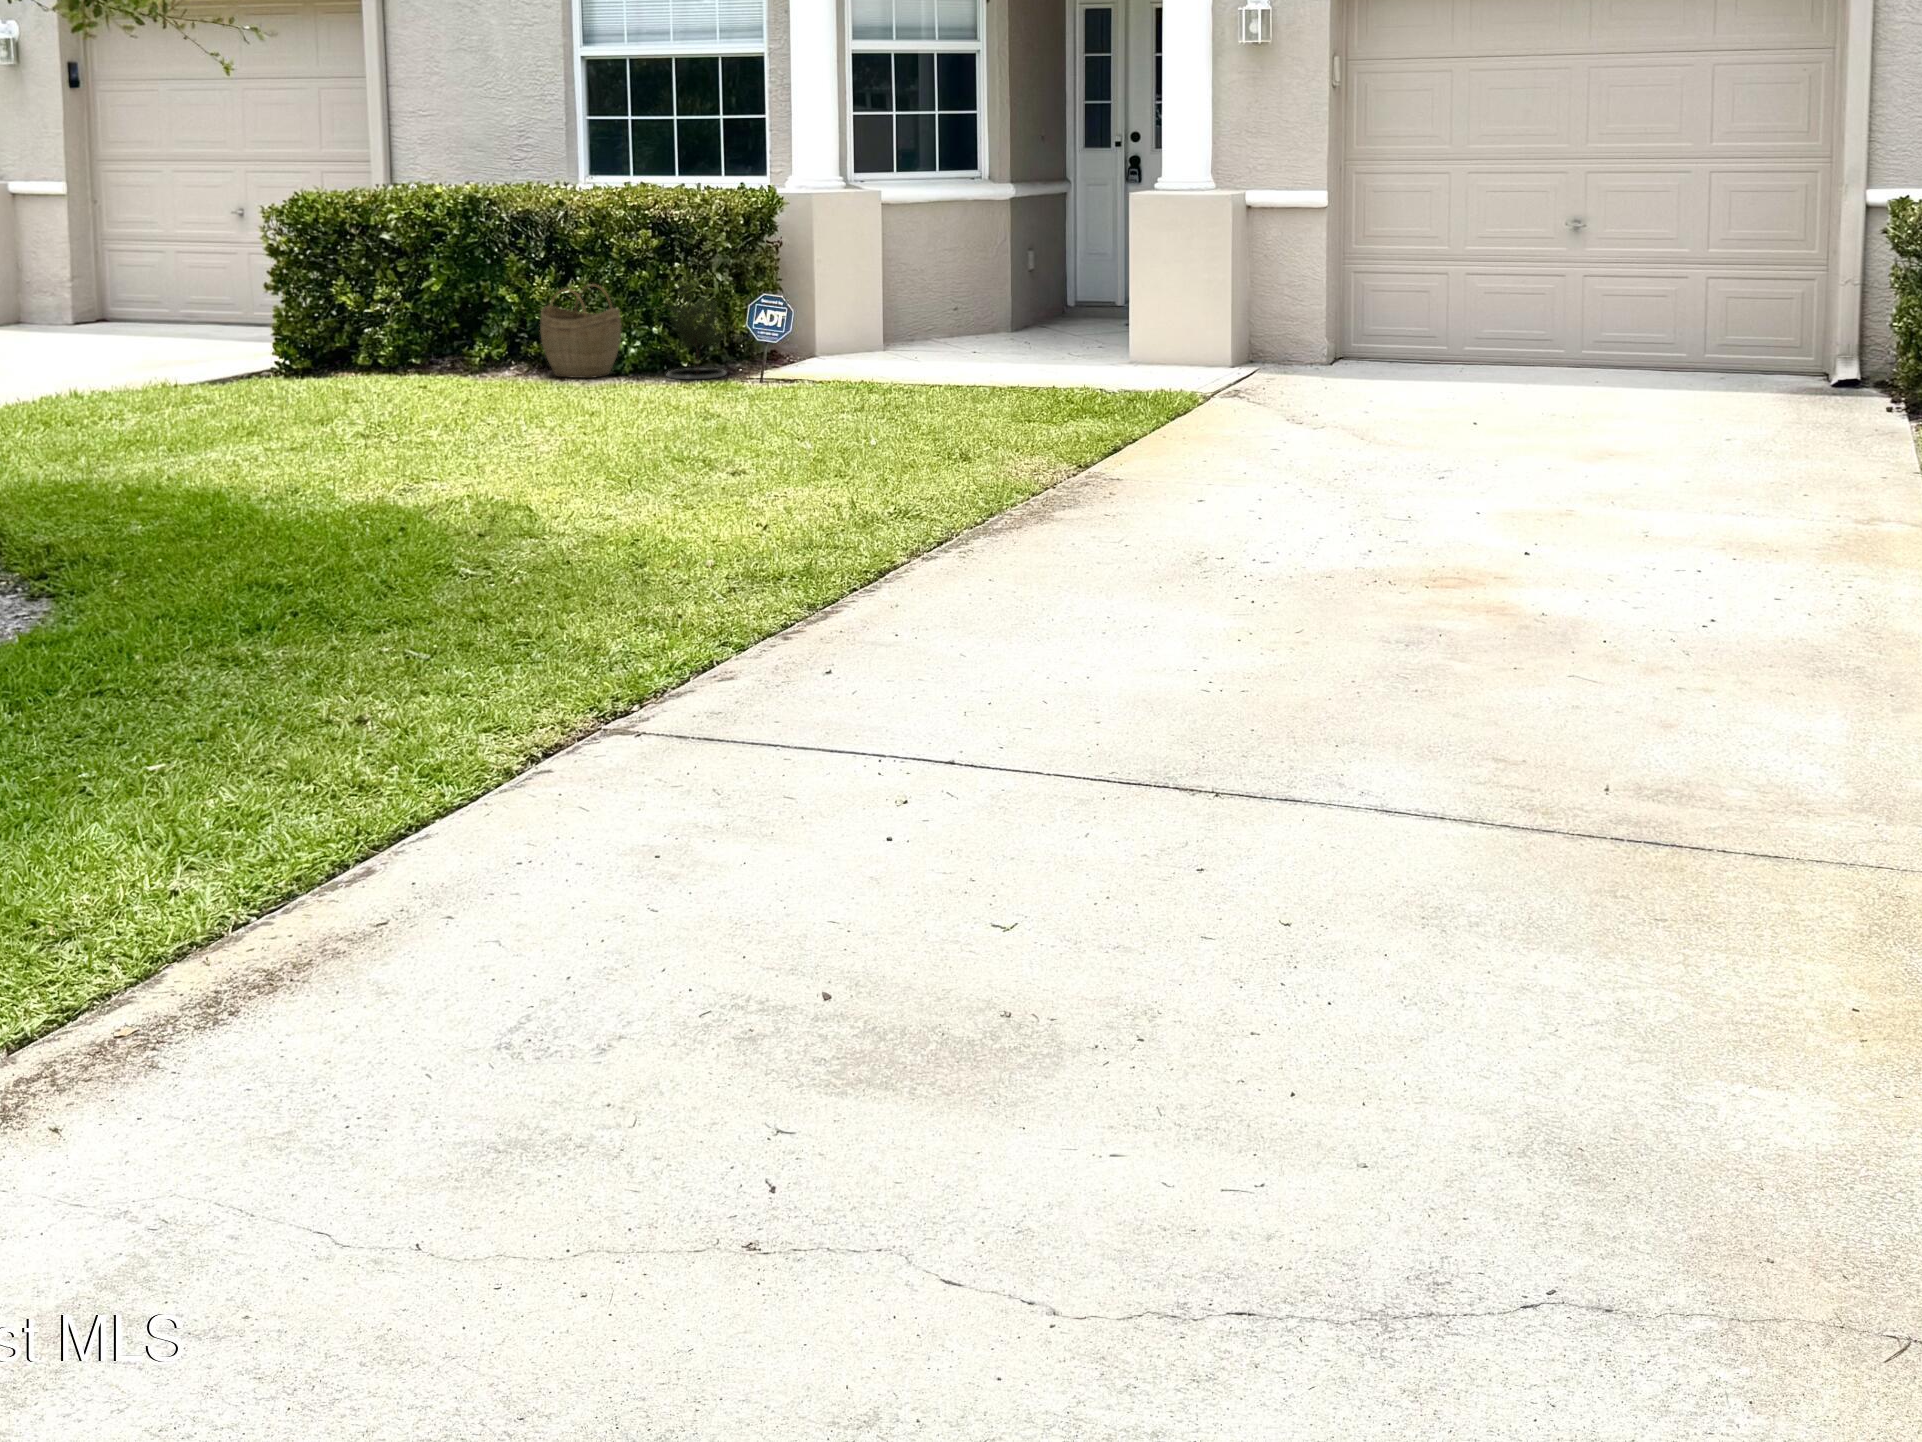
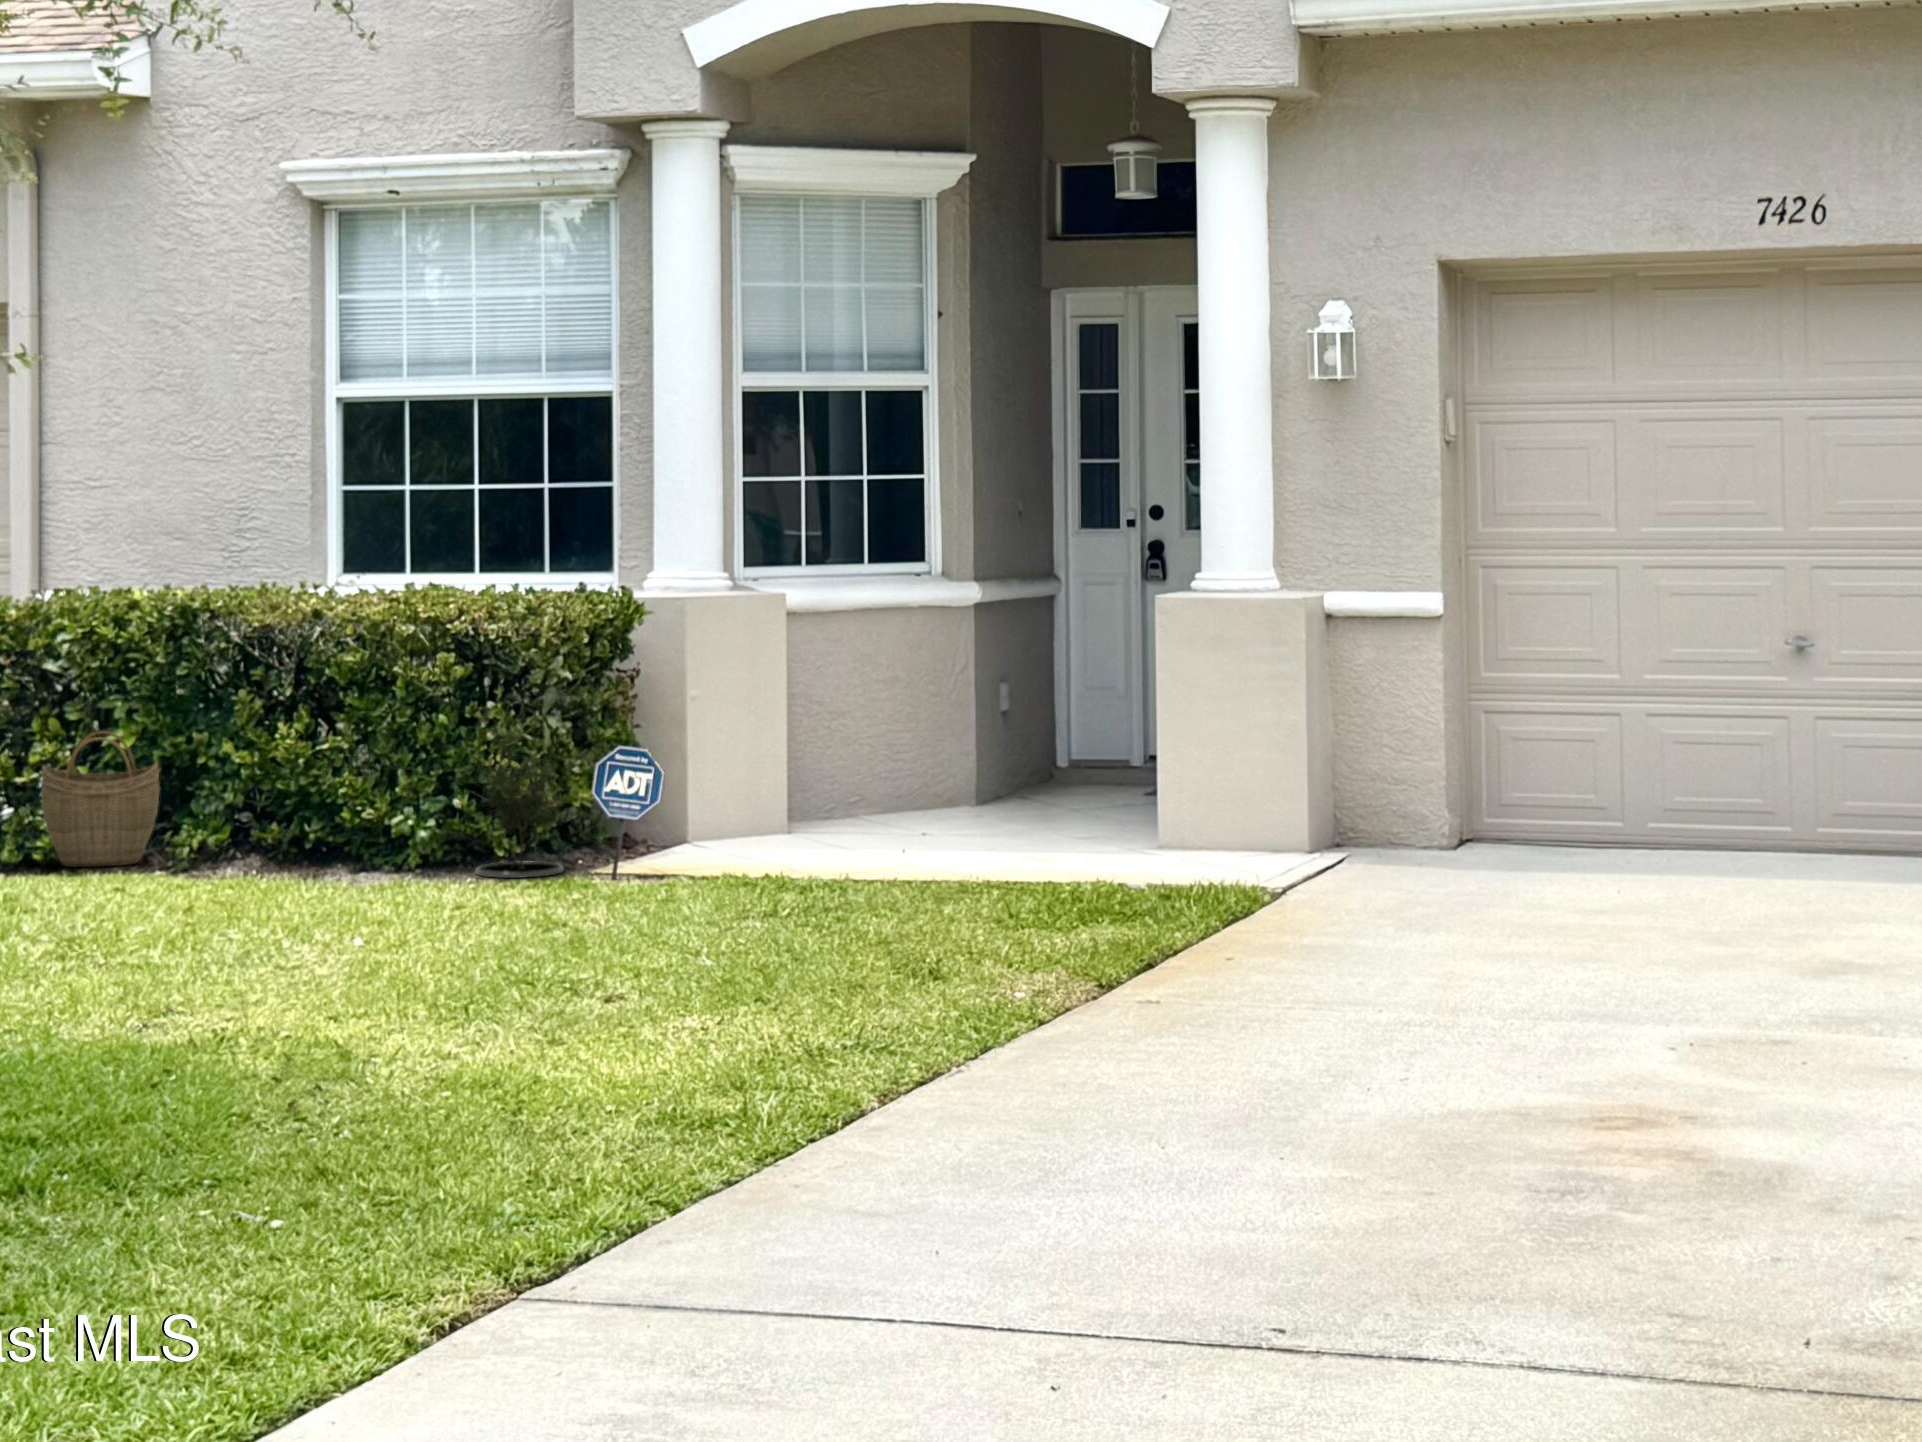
woven basket: present [540,284,621,378] -> present [41,731,160,867]

